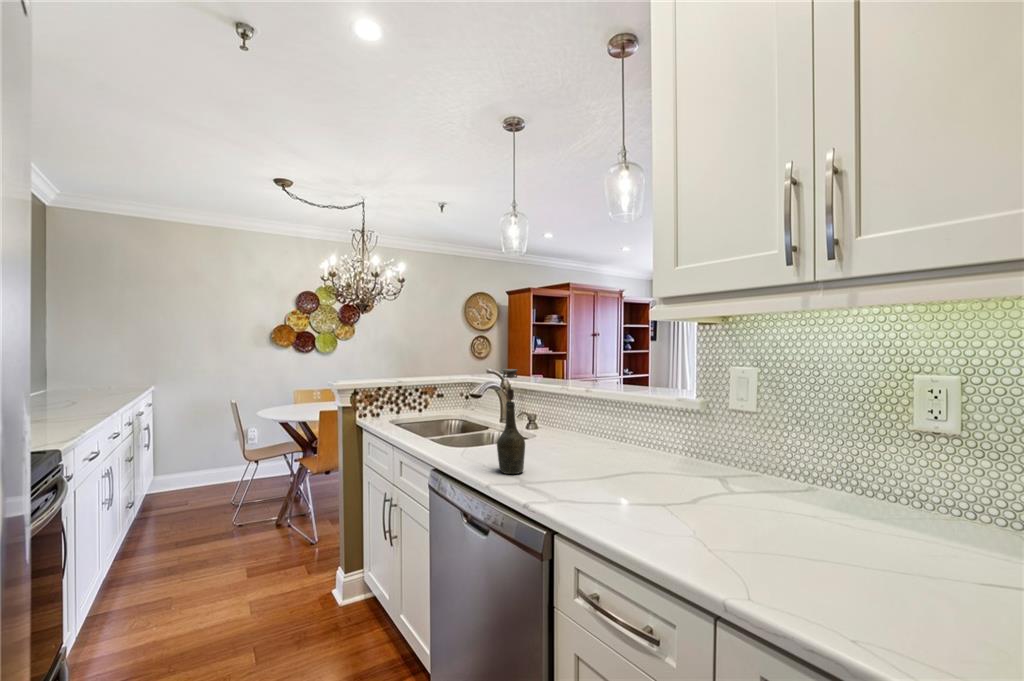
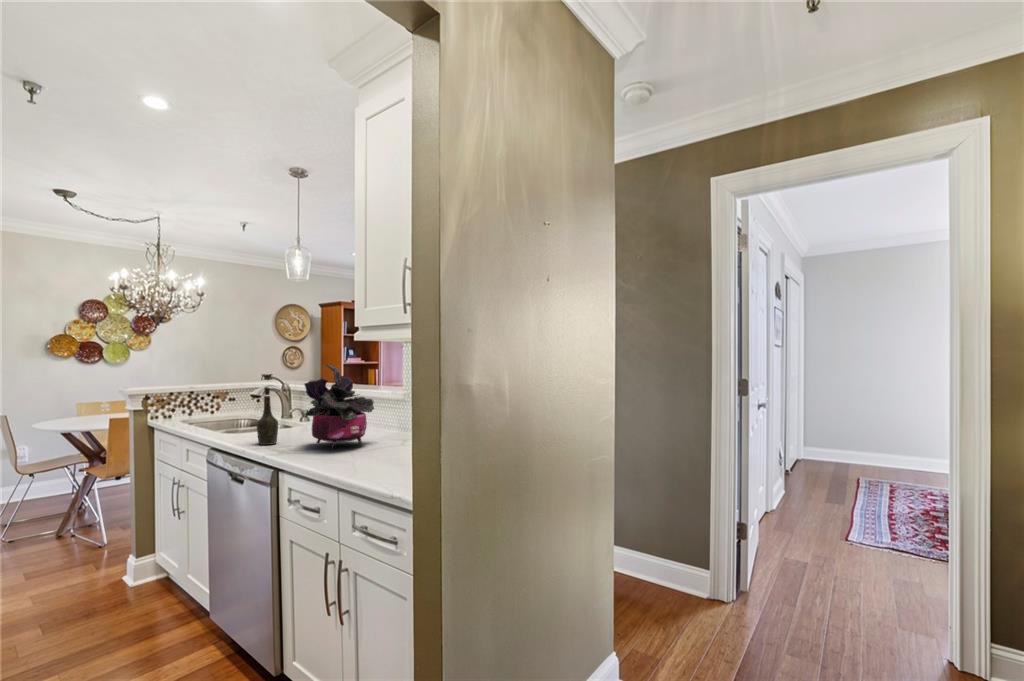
potted plant: none [569,356,668,493] -> present [304,364,374,448]

